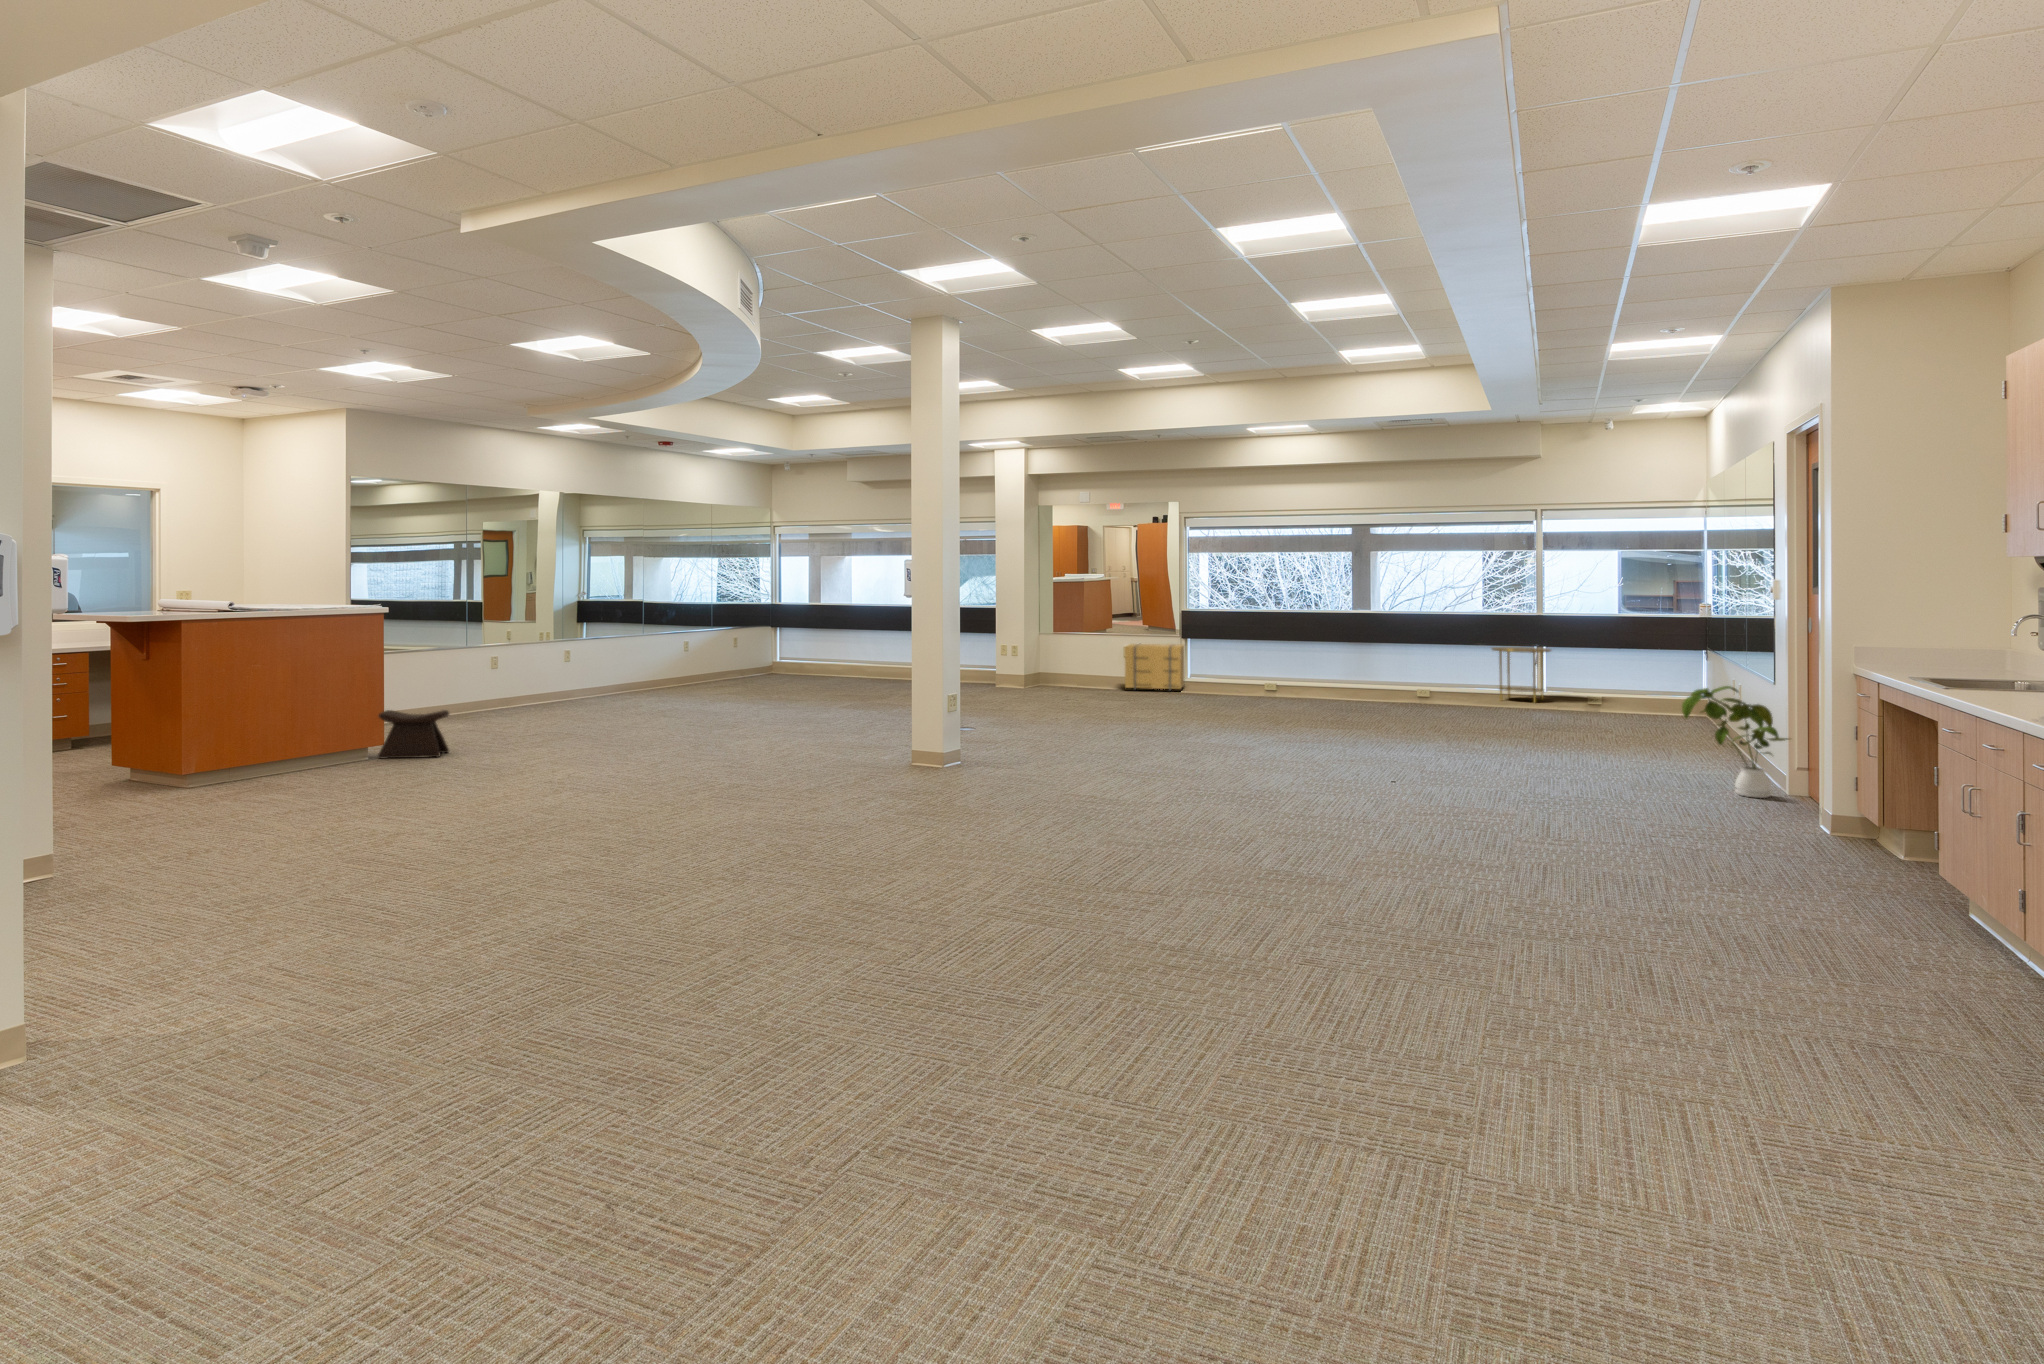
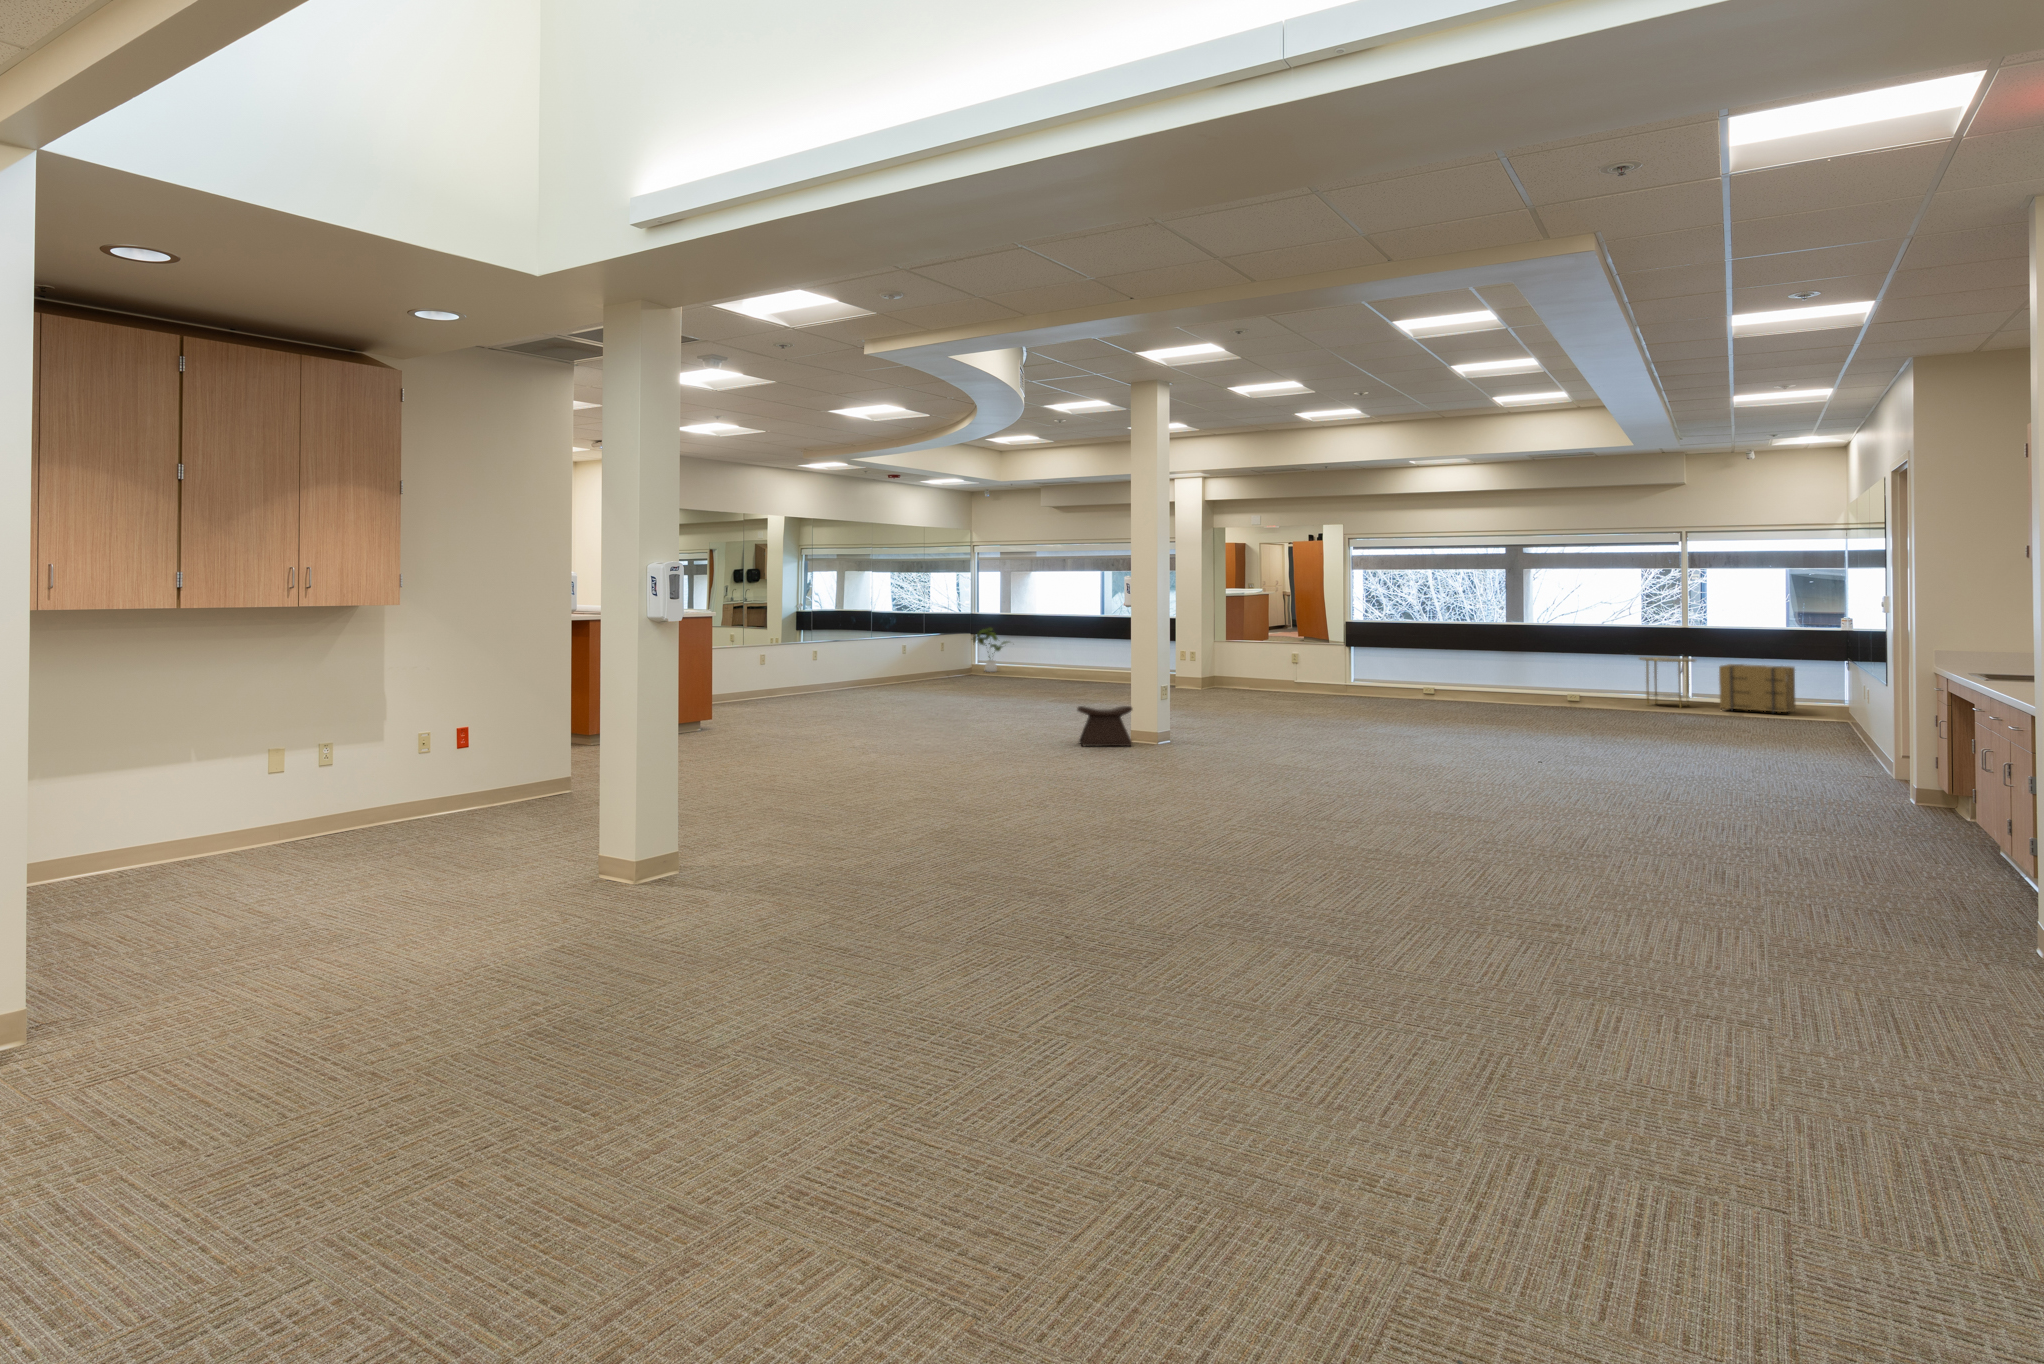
cardboard box: present [1125,644,1184,690] -> present [1719,664,1795,712]
house plant: present [1682,686,1788,798] -> present [972,628,1008,672]
stool: present [378,710,449,758] -> present [1077,706,1132,746]

